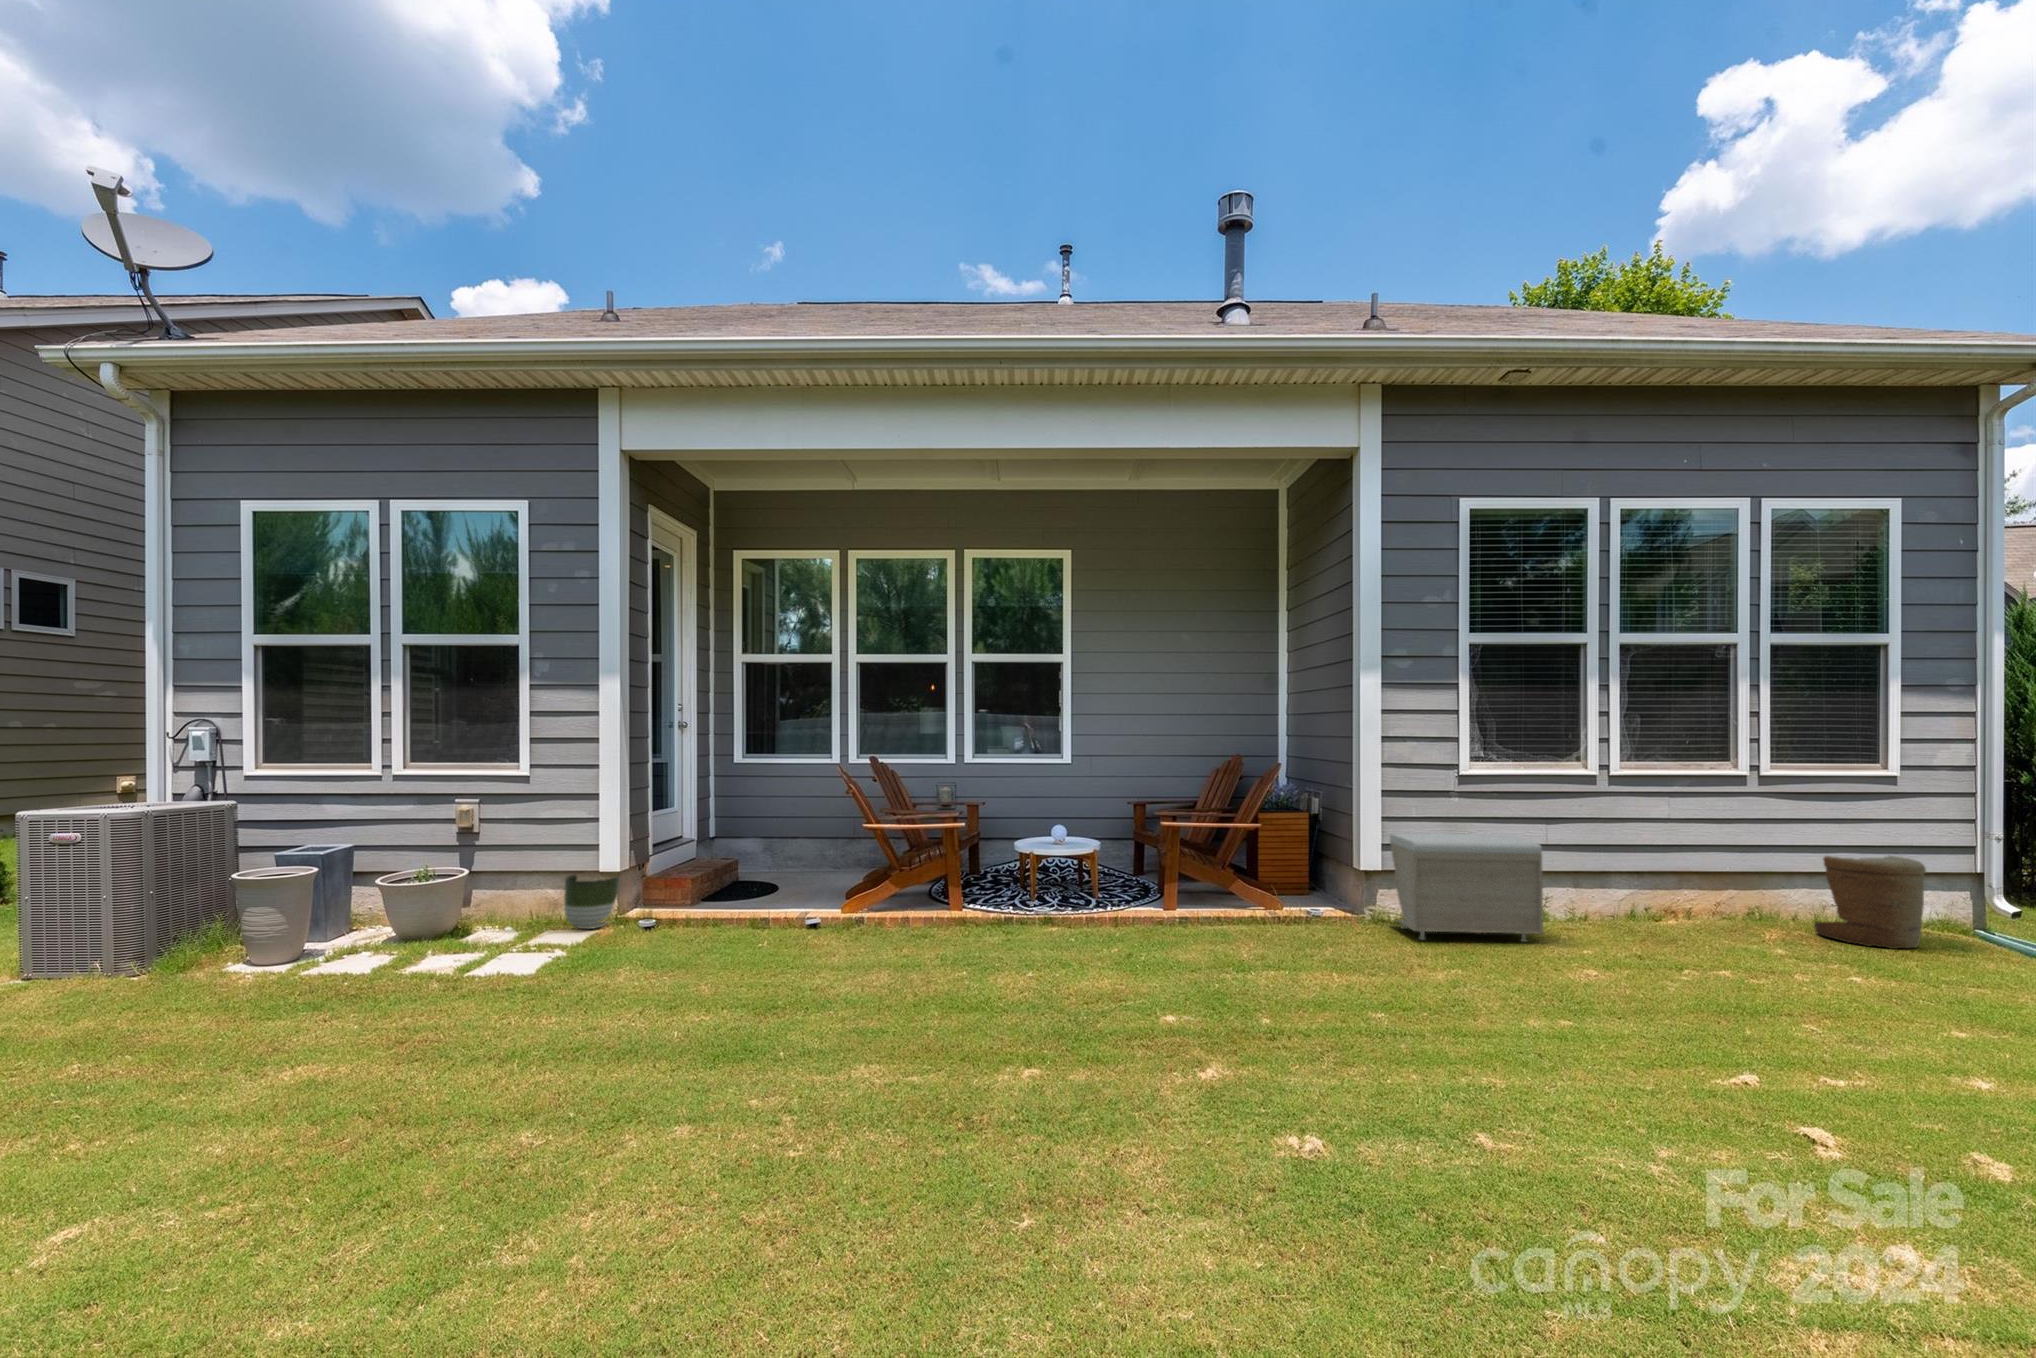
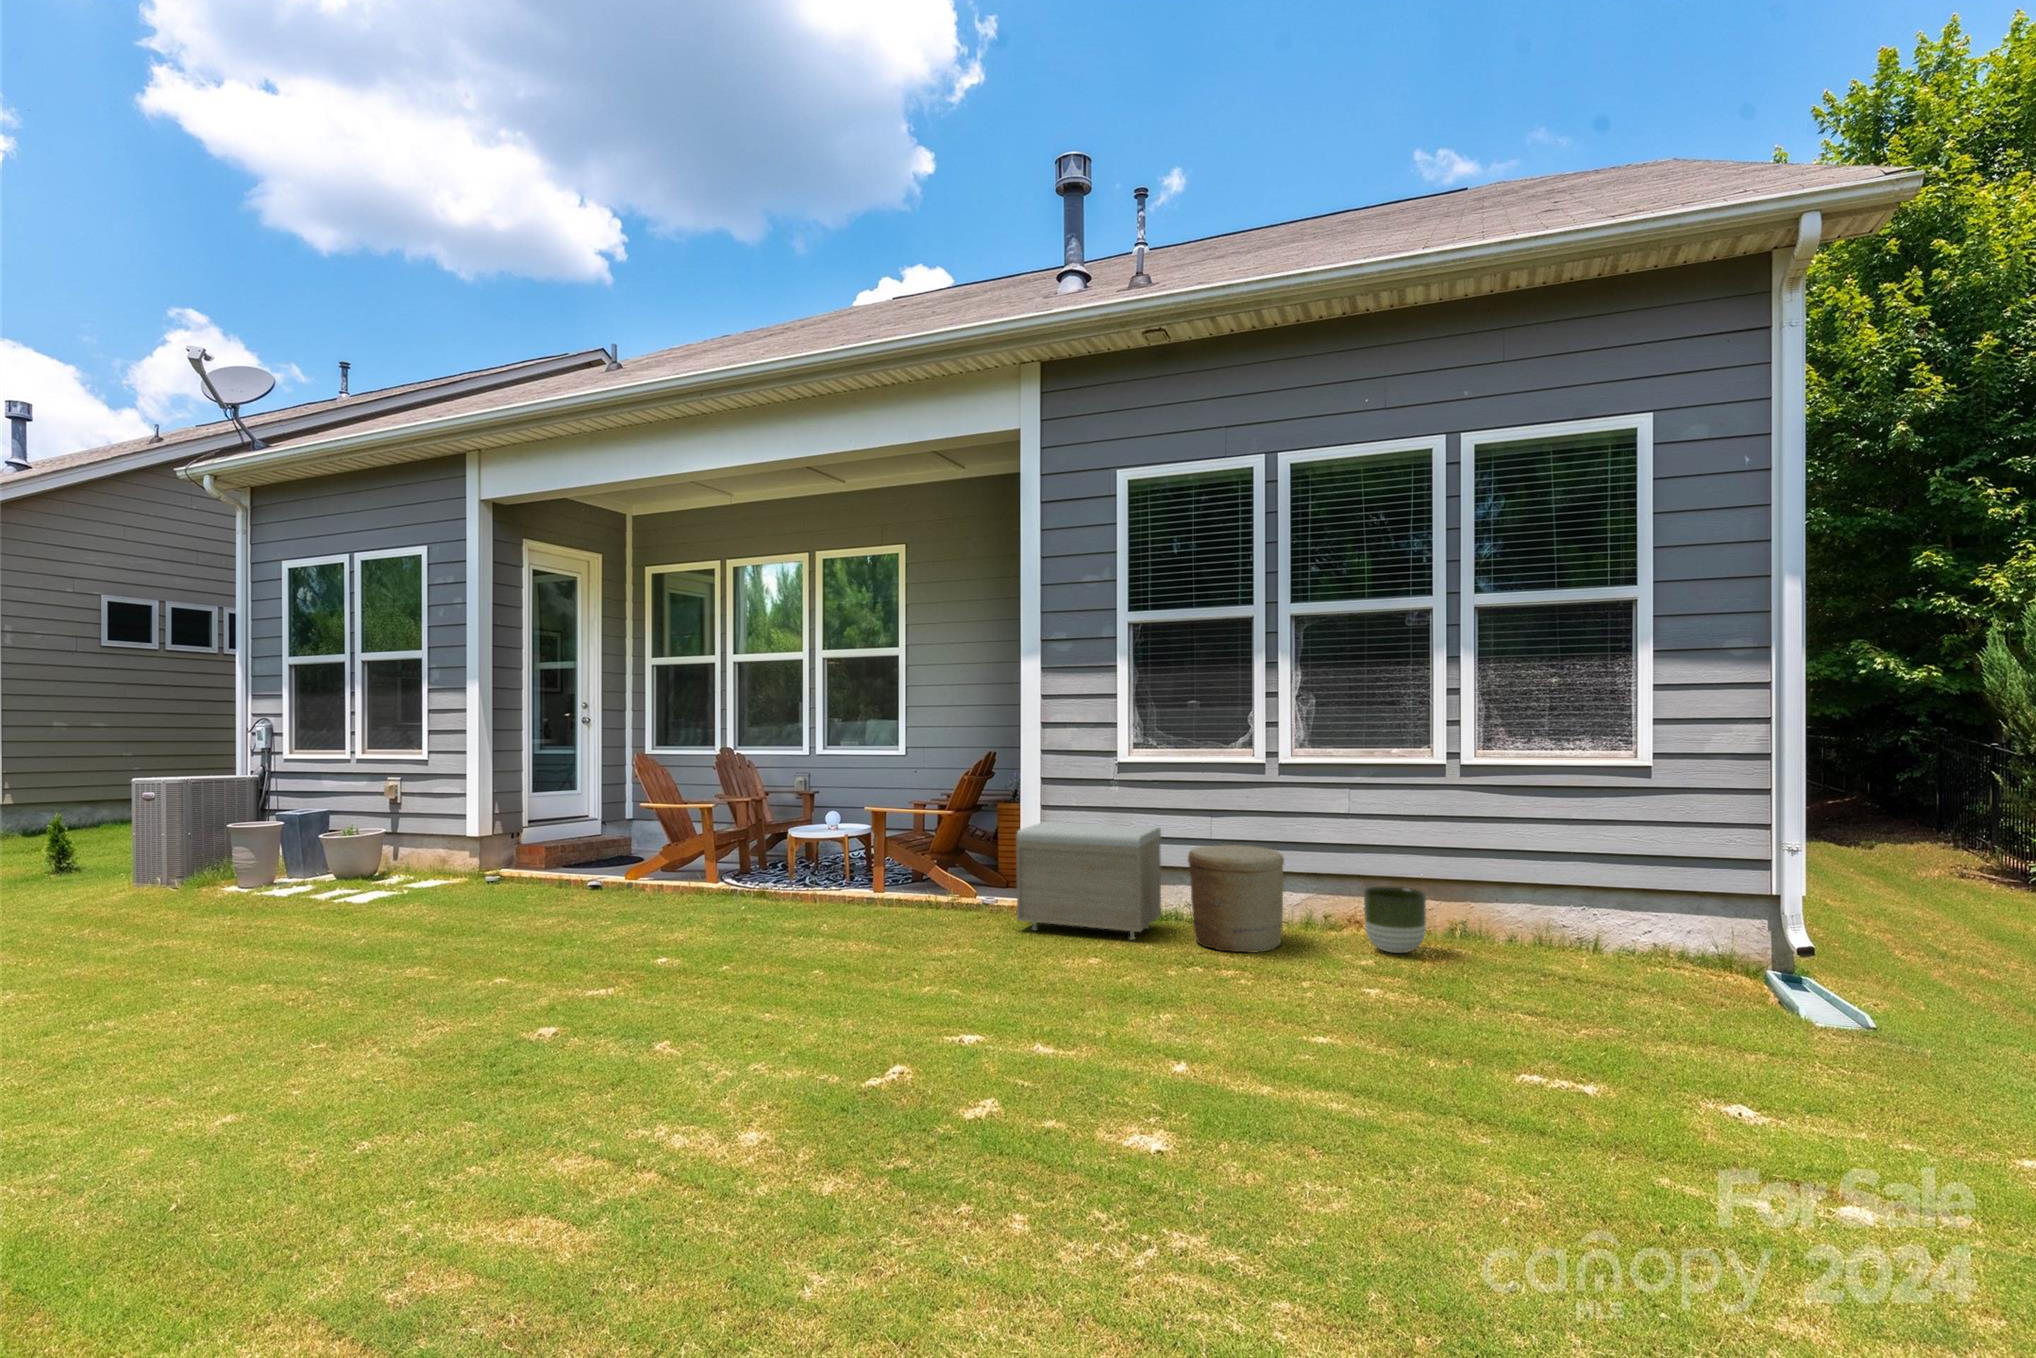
woven basket: present [1814,856,1926,949] -> present [1188,845,1284,953]
planter: present [564,875,619,929] -> present [1364,886,1426,953]

